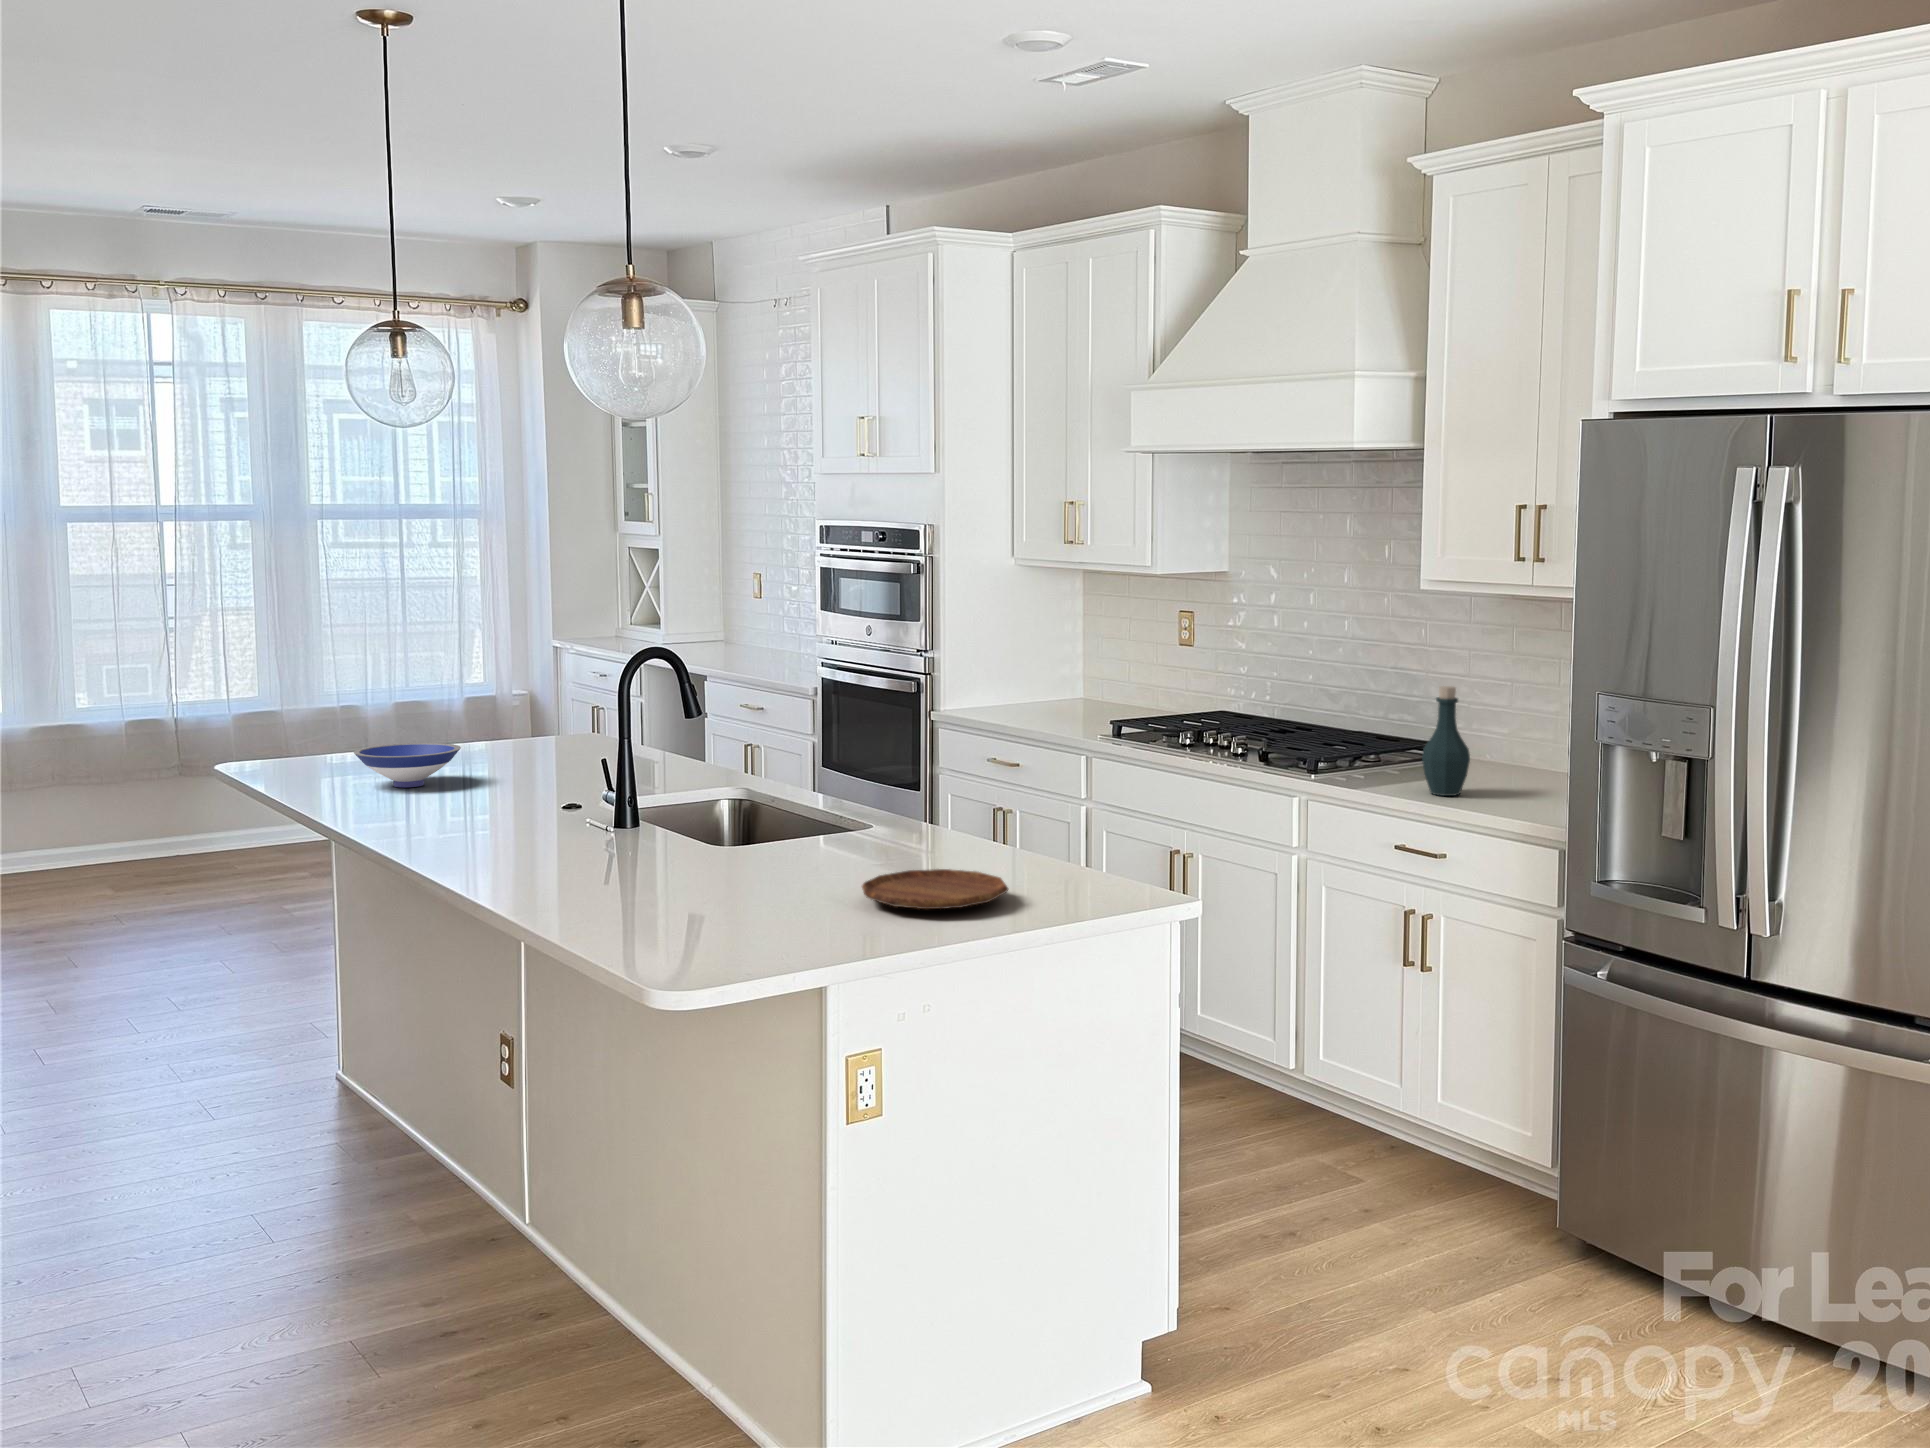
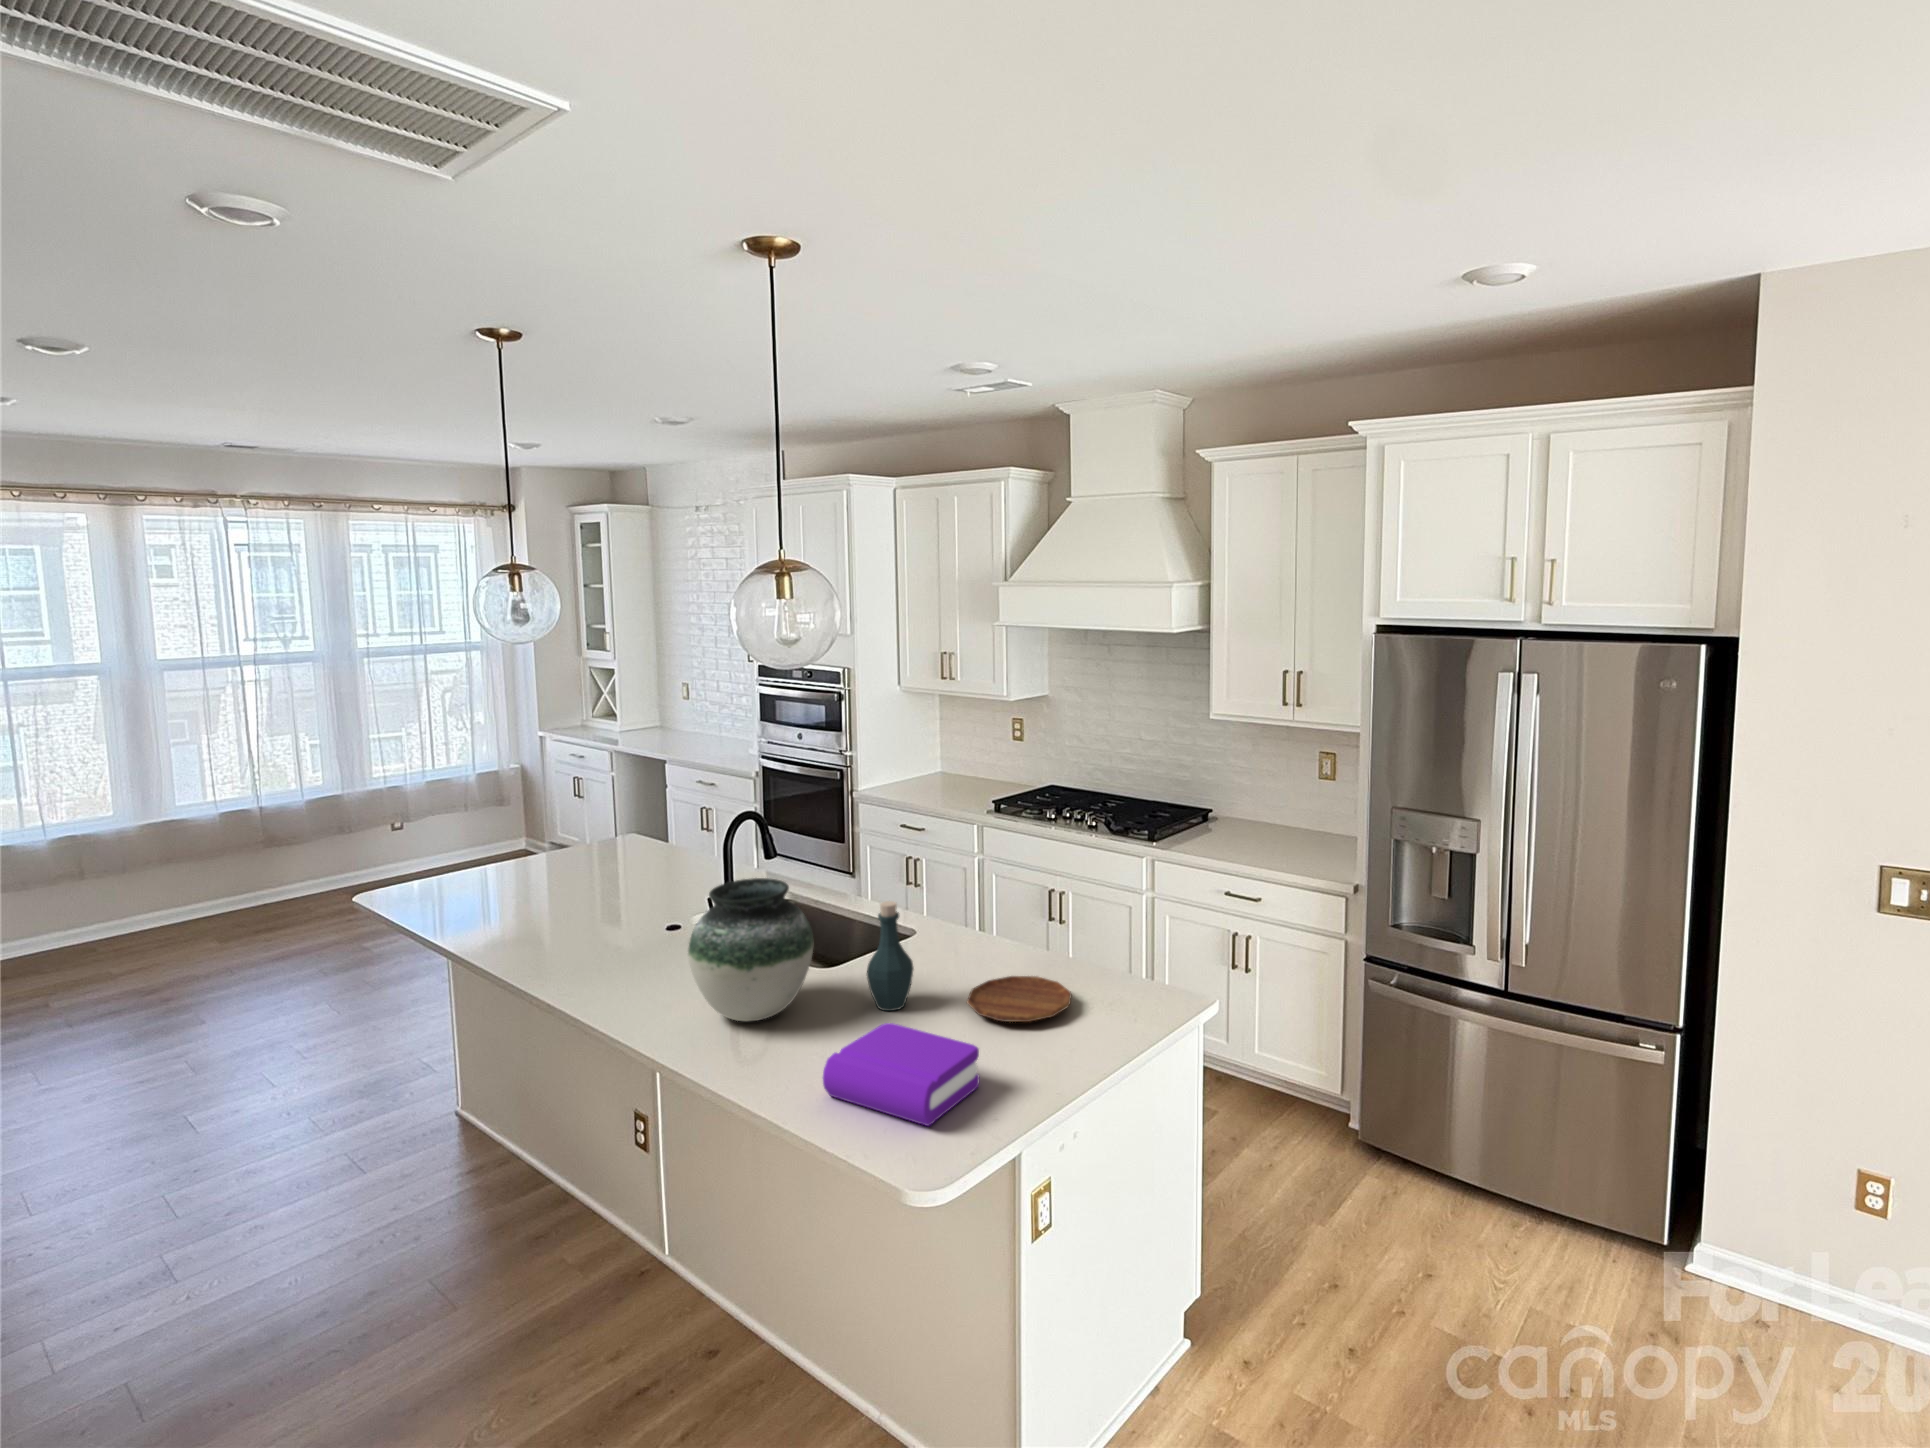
bottle: present [1422,686,1470,796] -> present [867,901,914,1011]
vase: none [512,709,676,886] -> present [688,878,813,1021]
bowl: present [354,743,461,787] -> none [486,870,571,910]
book: none [611,877,810,974] -> present [823,1023,979,1126]

